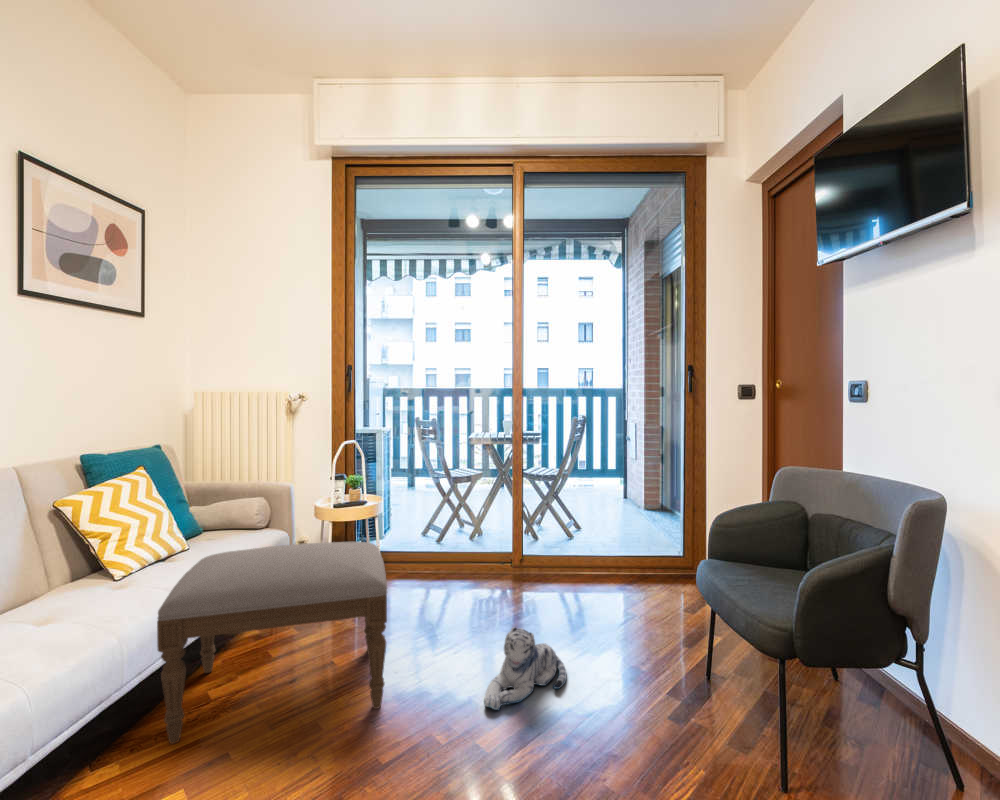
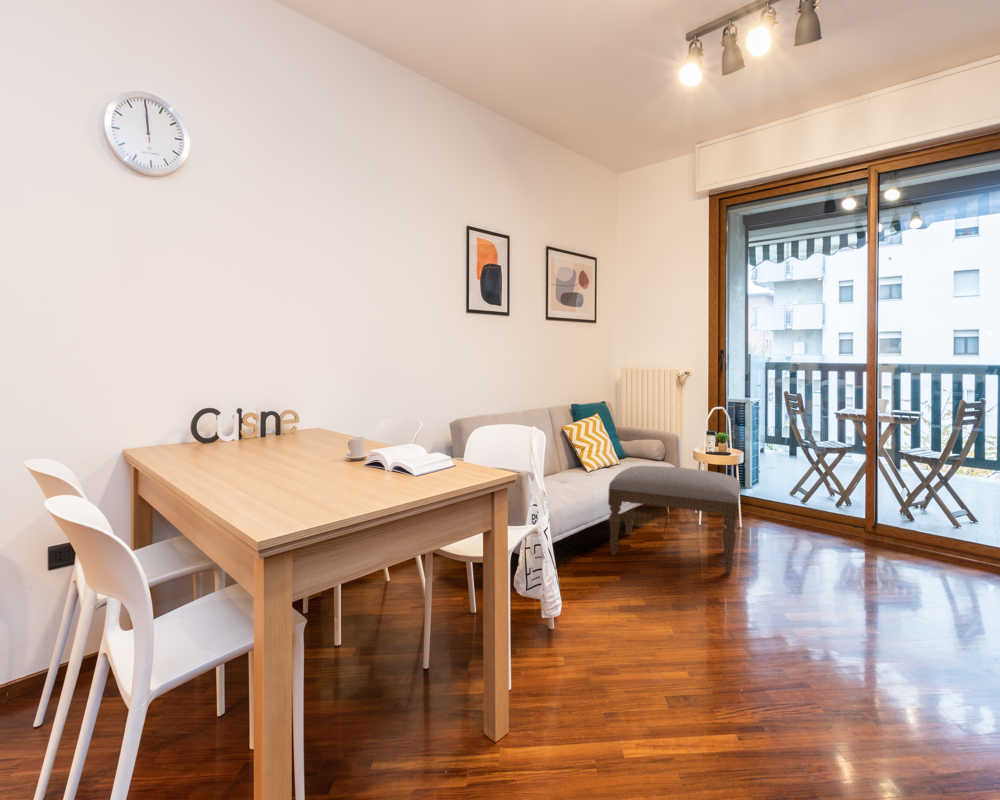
plush toy: present [484,627,567,710] -> none [806,549,891,605]

